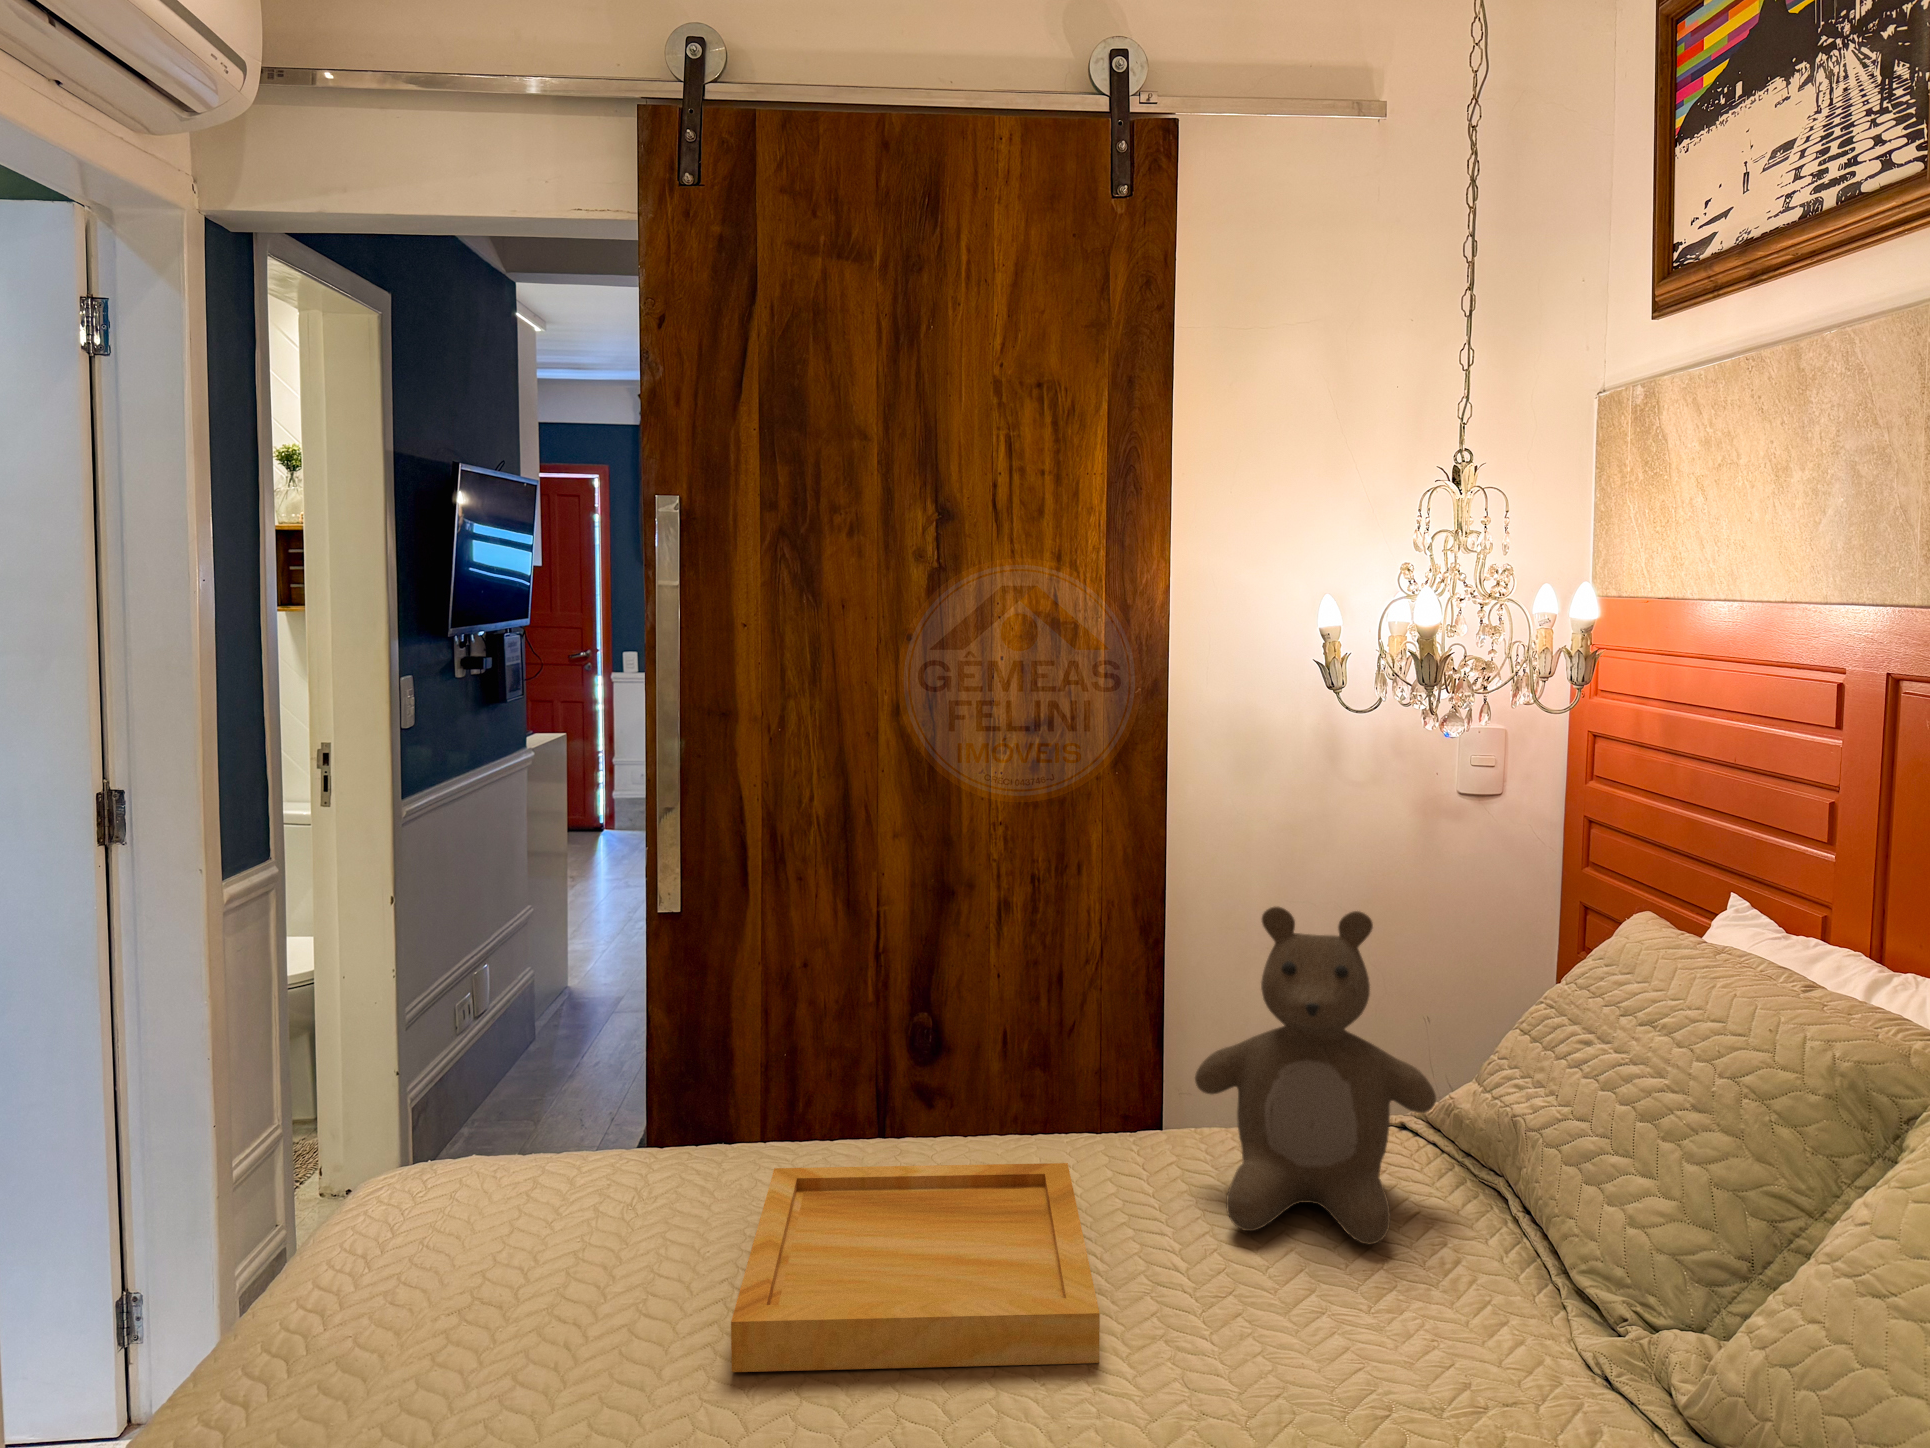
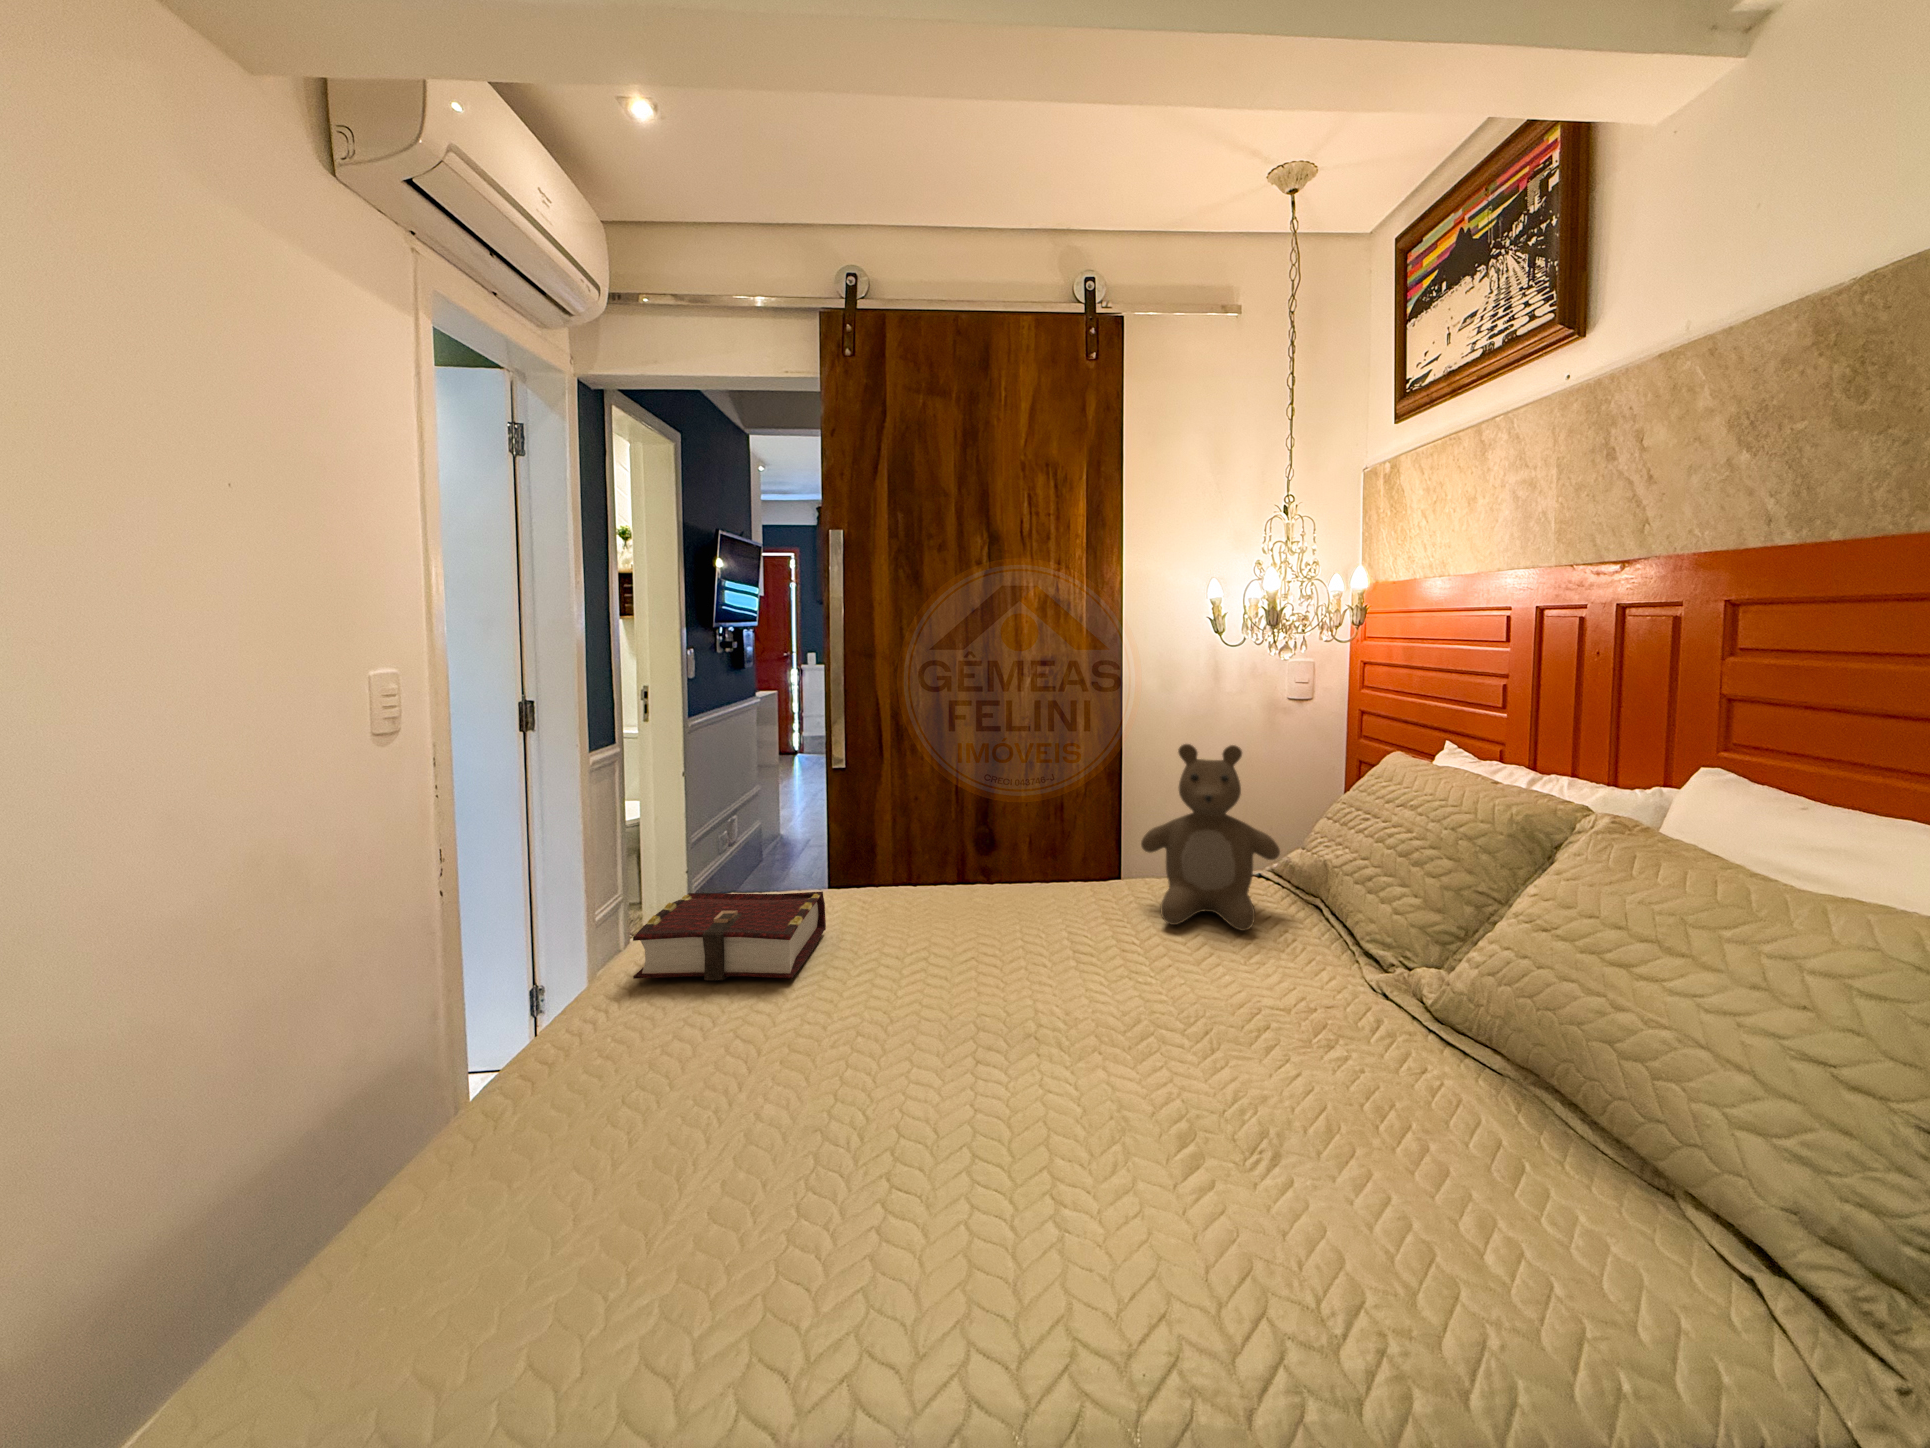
tray: present [731,1163,1100,1372] -> none [880,891,1090,993]
book: none [295,1169,639,1343] -> present [633,892,826,980]

